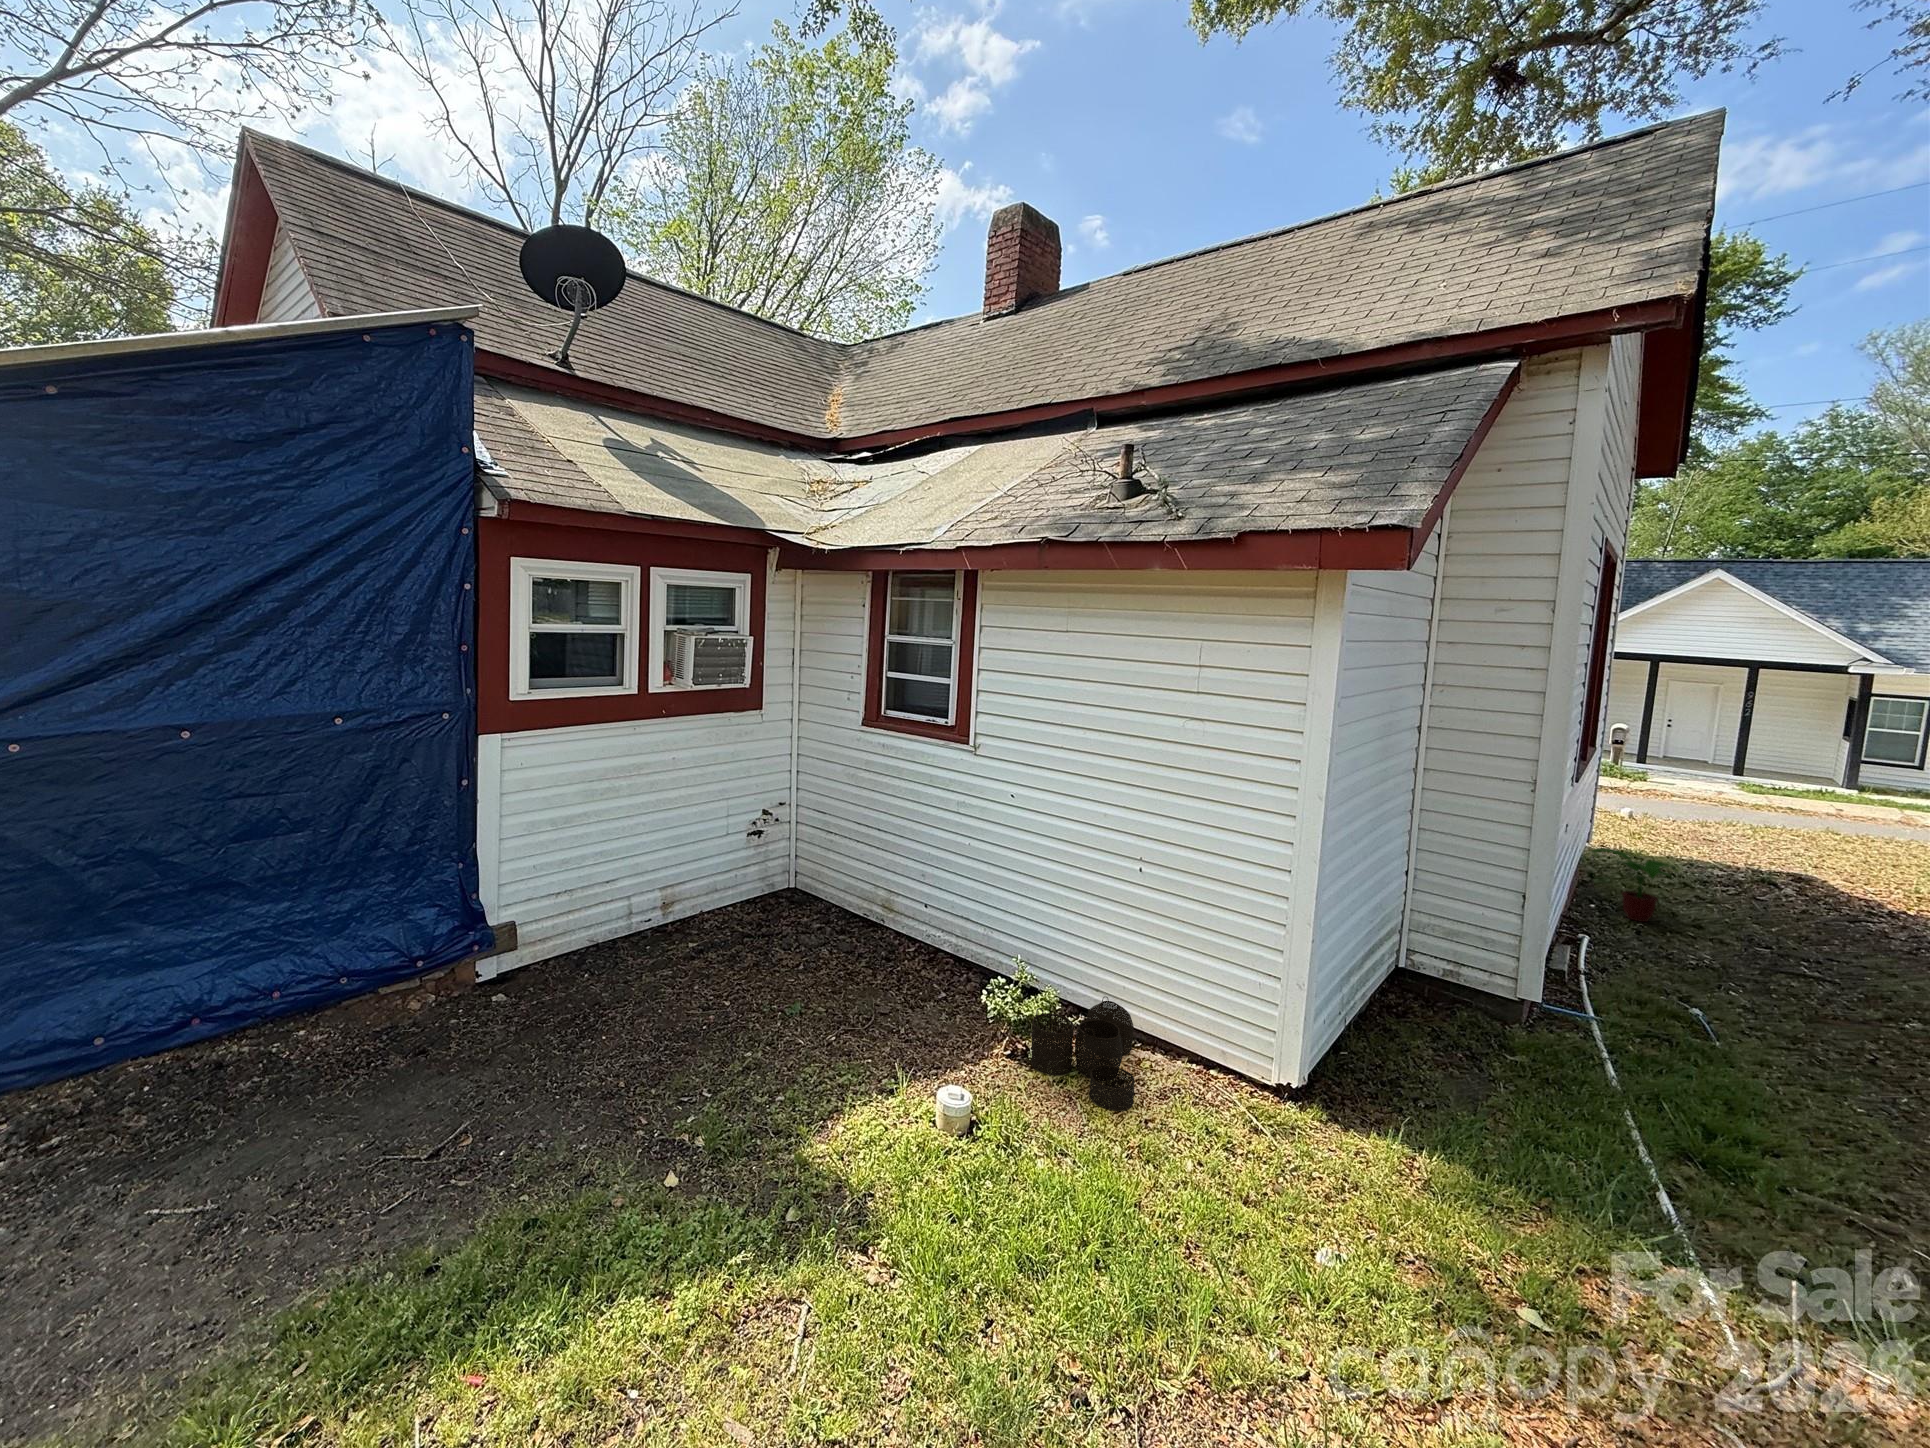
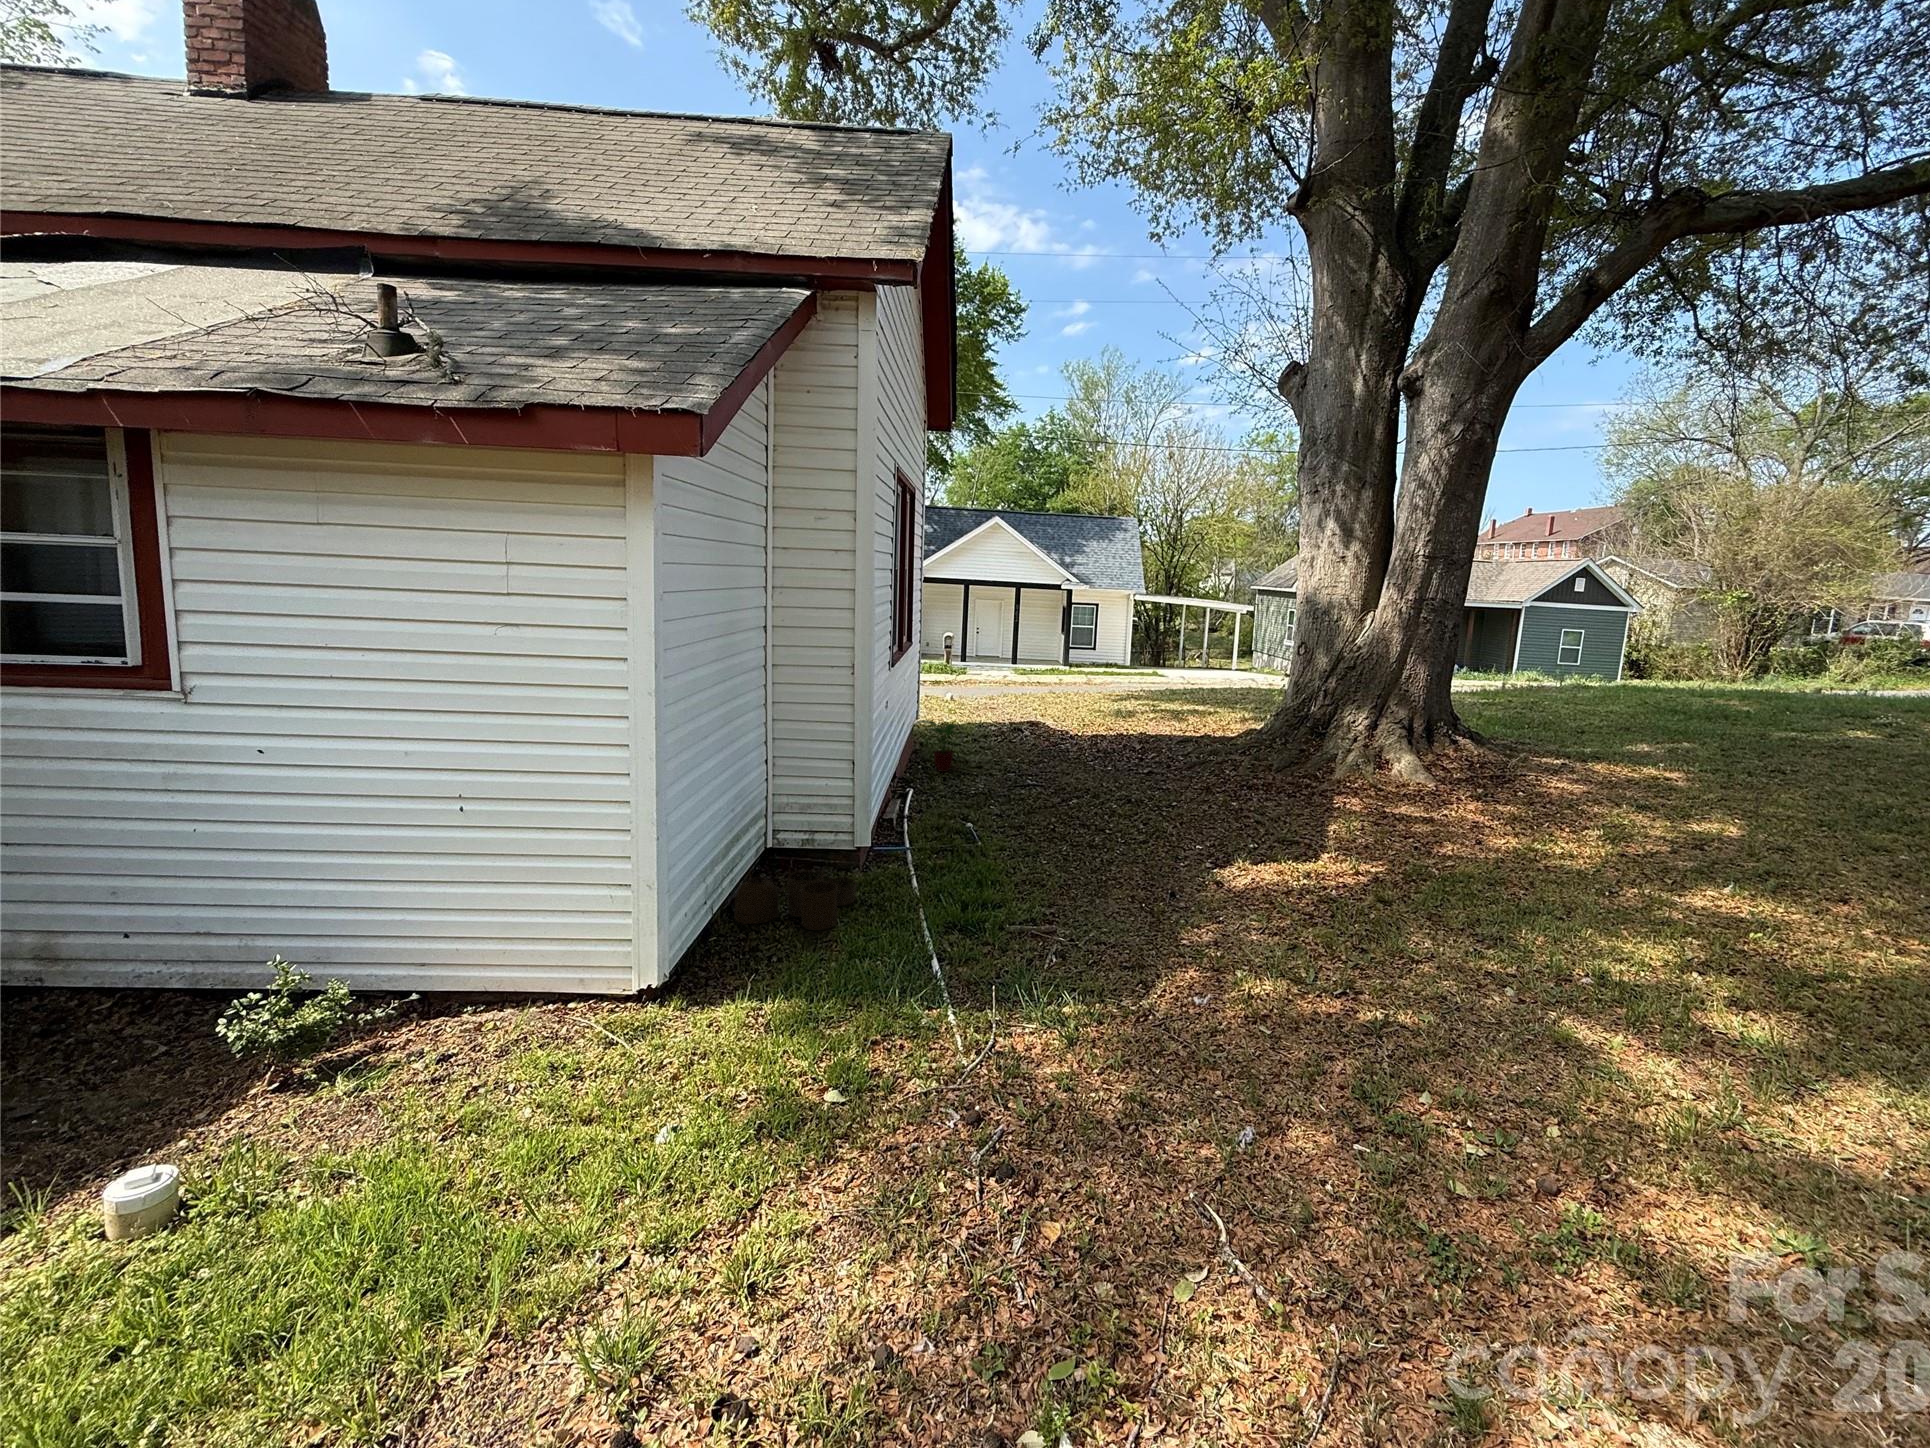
woven basket: present [1031,996,1135,1111] -> present [734,870,857,930]

